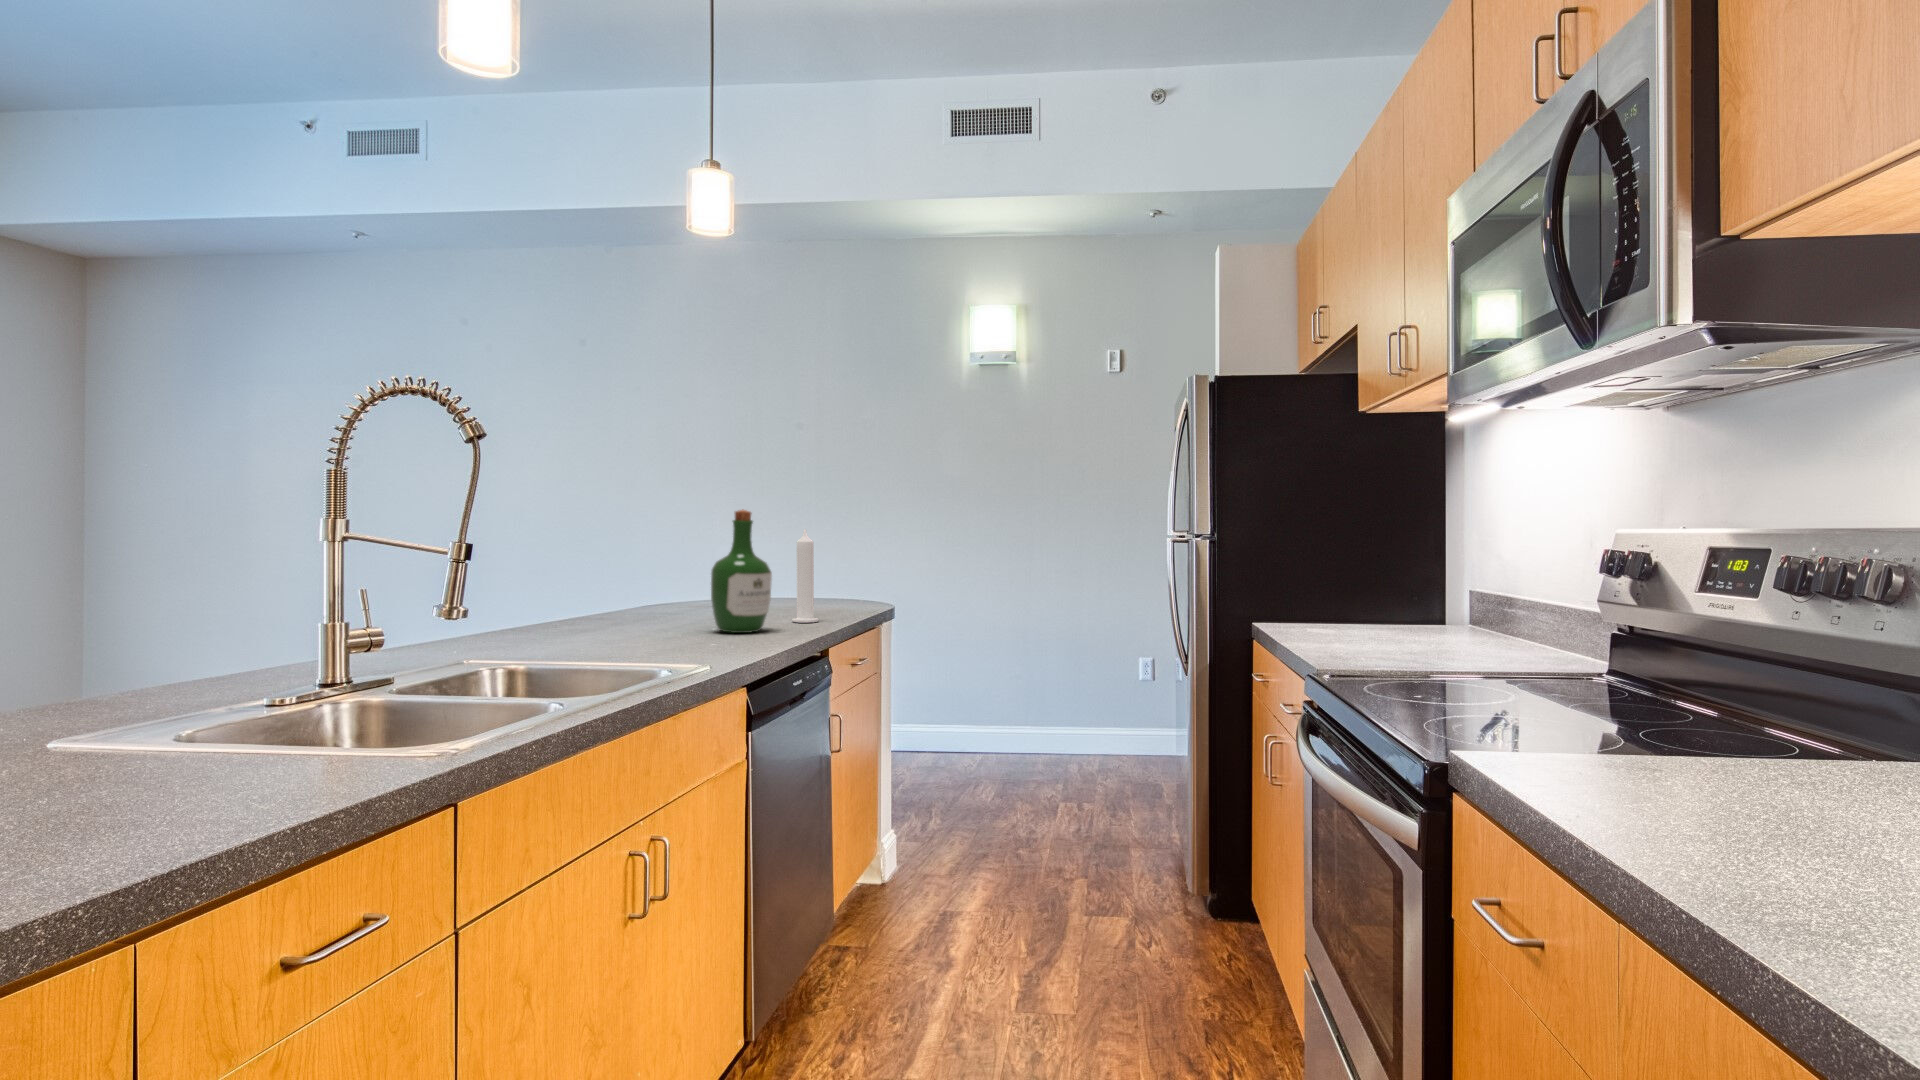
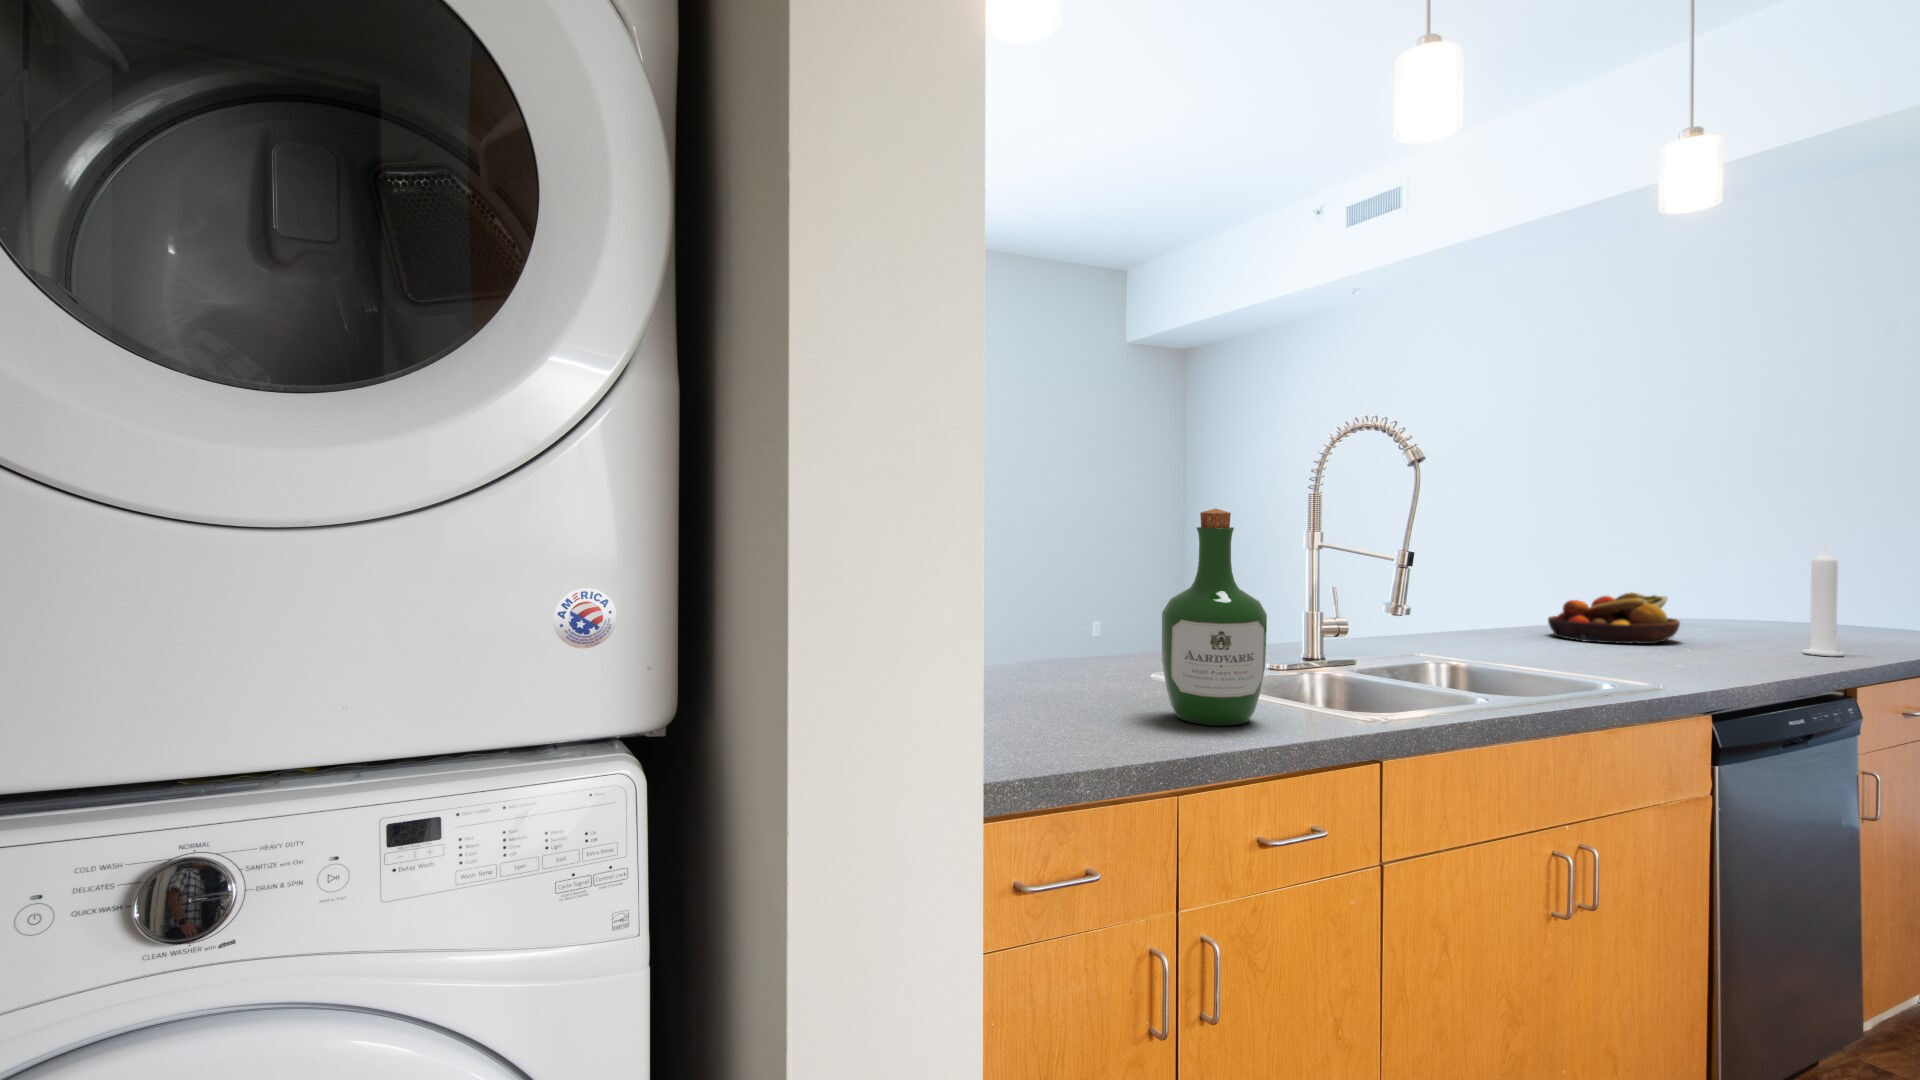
wine bottle: present [711,509,772,633] -> present [1162,508,1267,726]
fruit bowl: none [592,577,704,628] -> present [1548,593,1680,644]

